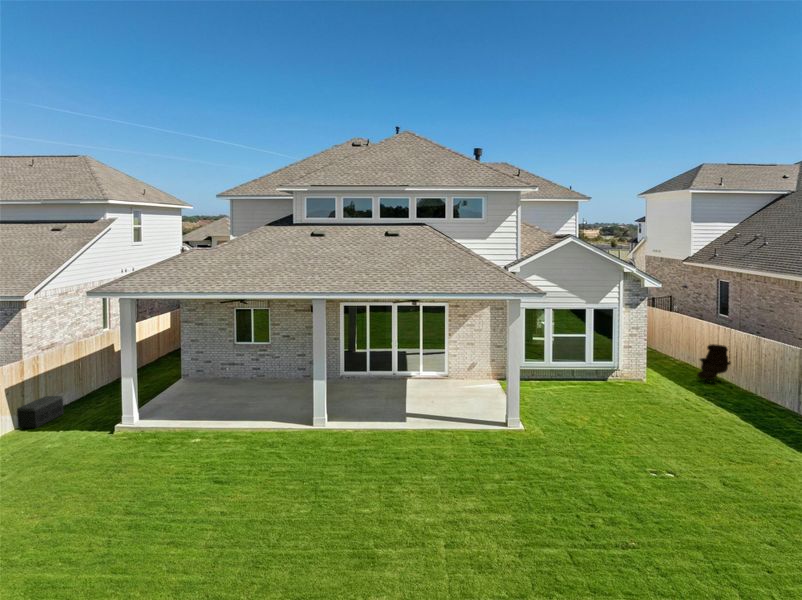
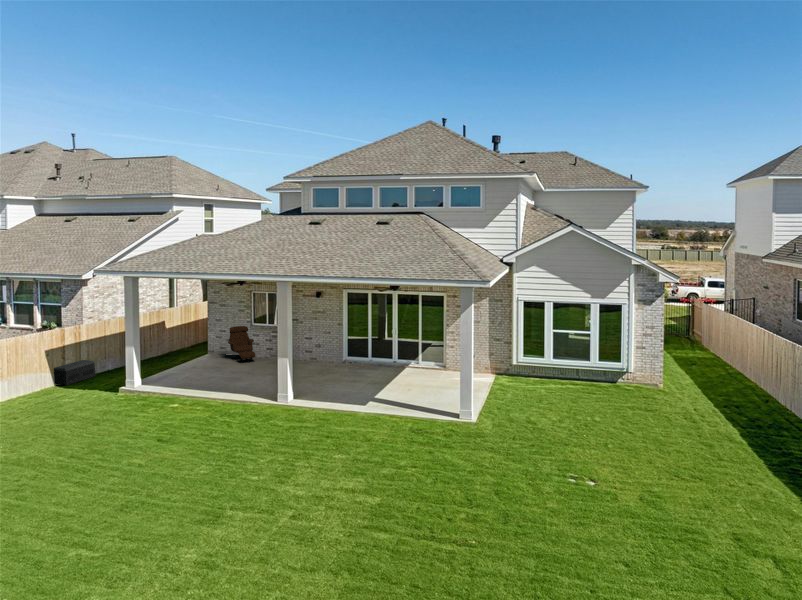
lounge chair: present [697,344,731,382] -> present [228,326,256,363]

